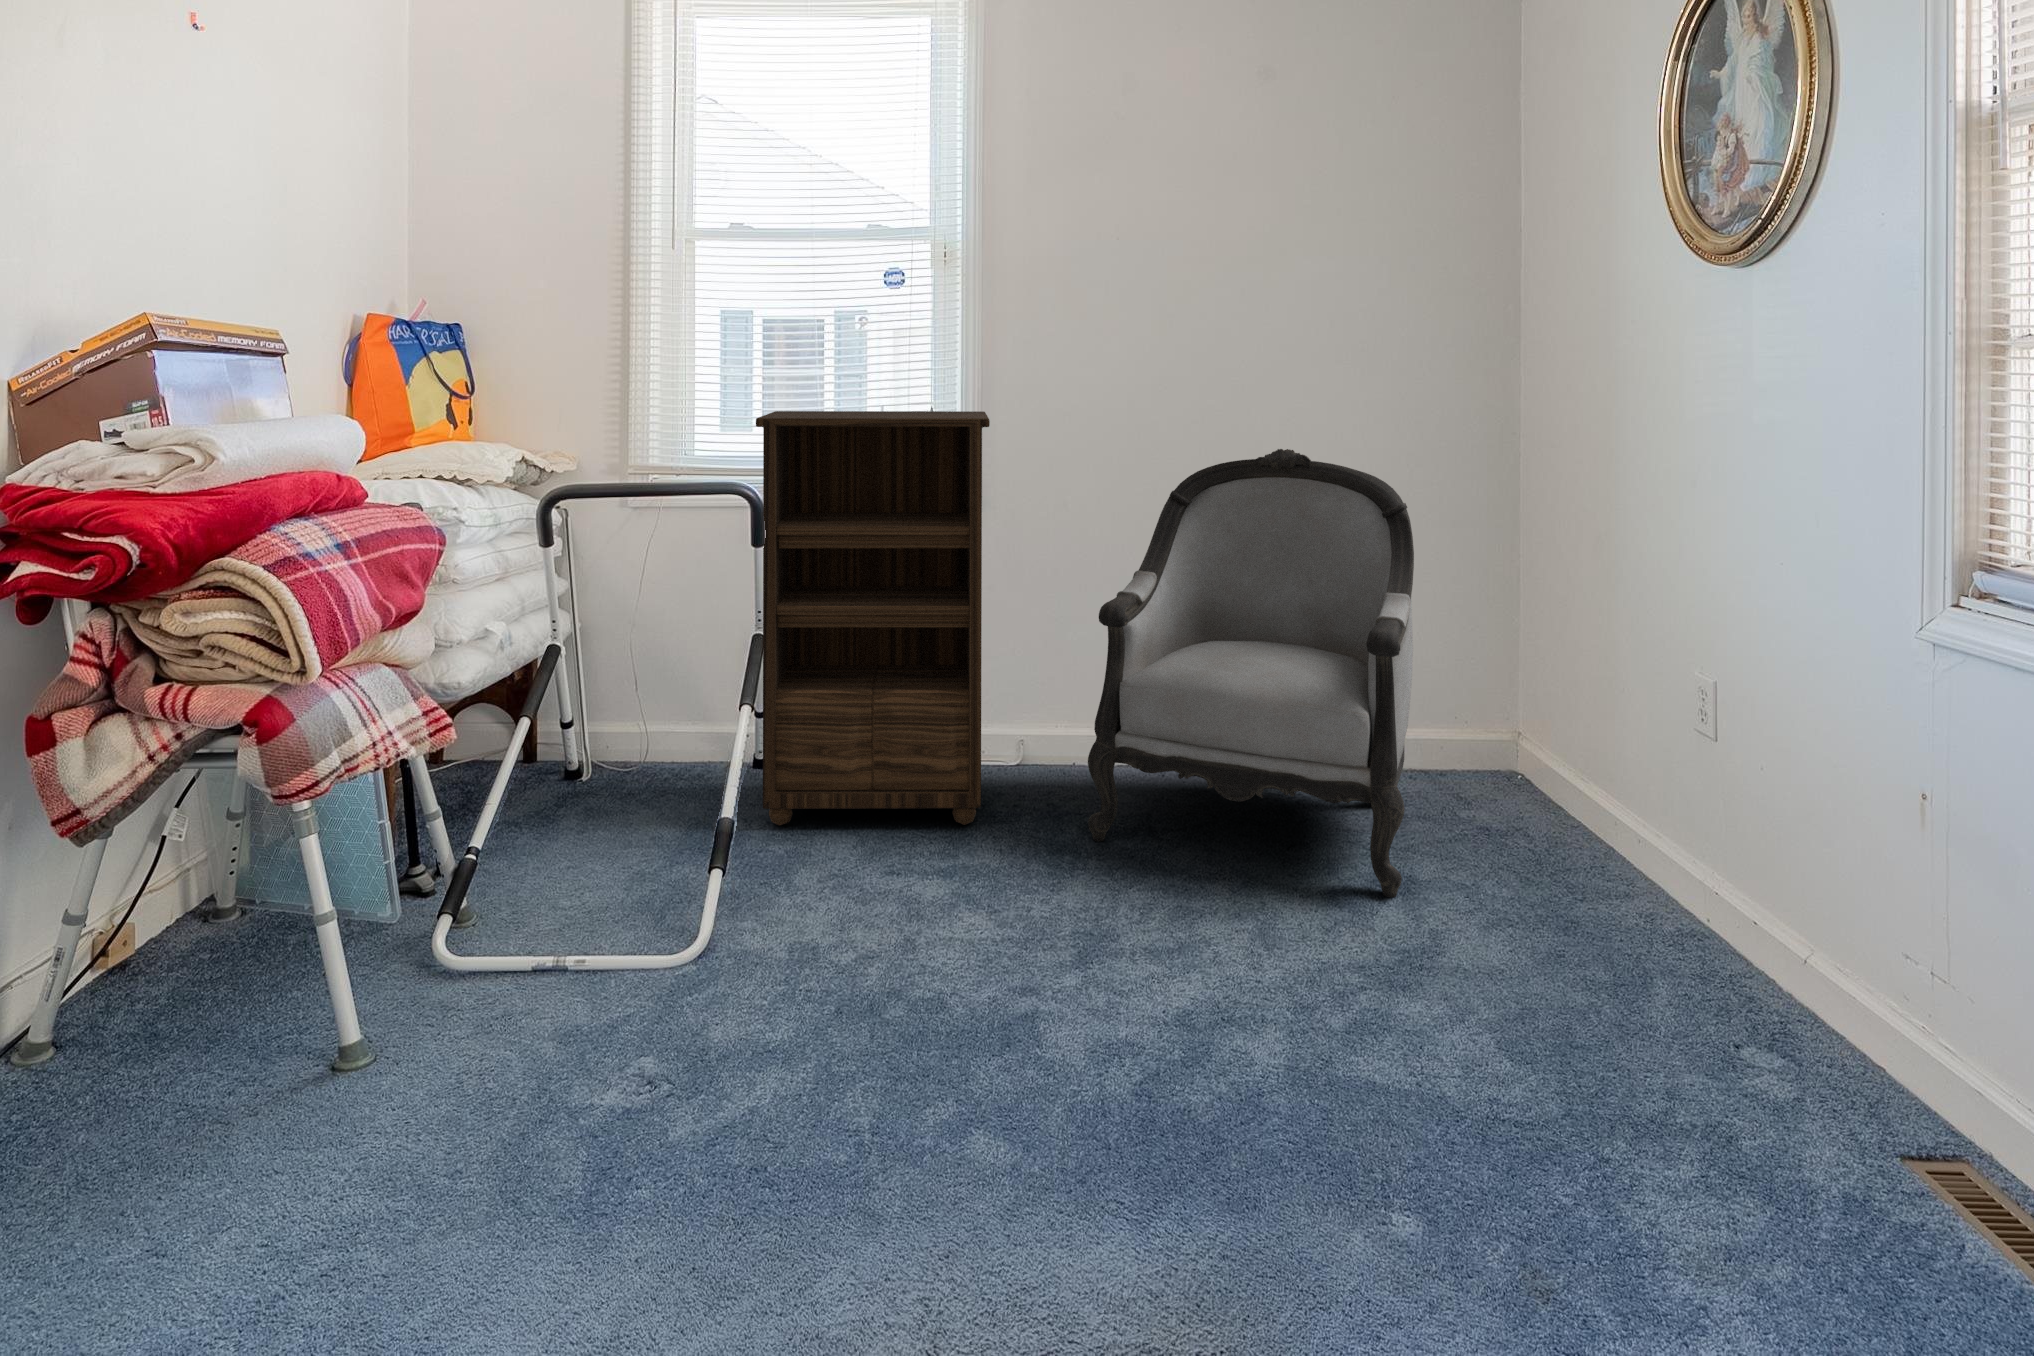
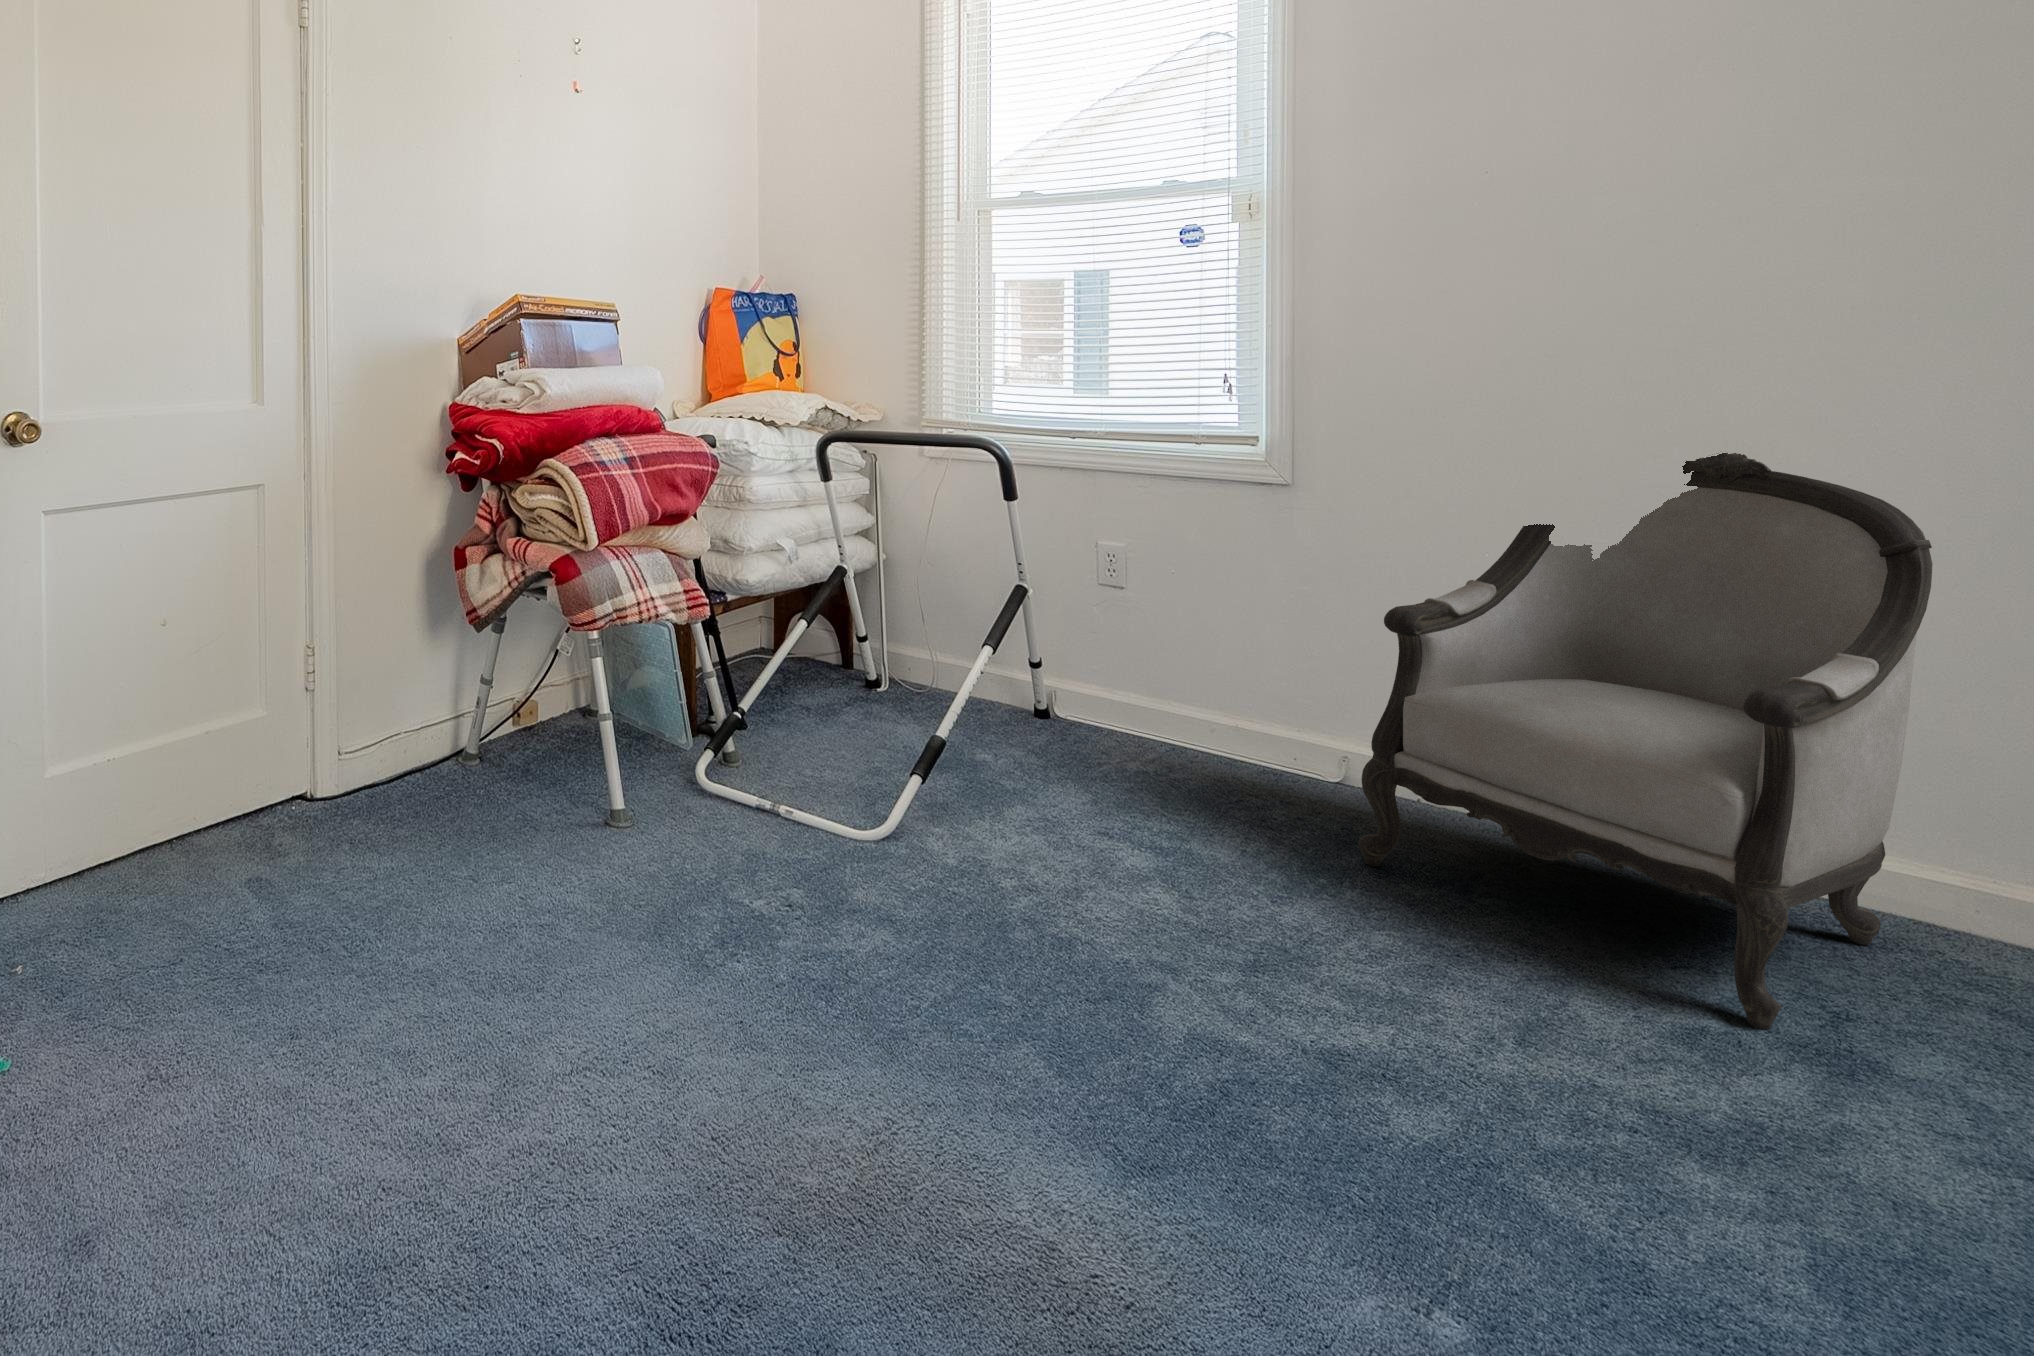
bookshelf: present [756,411,990,825] -> none [1007,376,1284,811]

